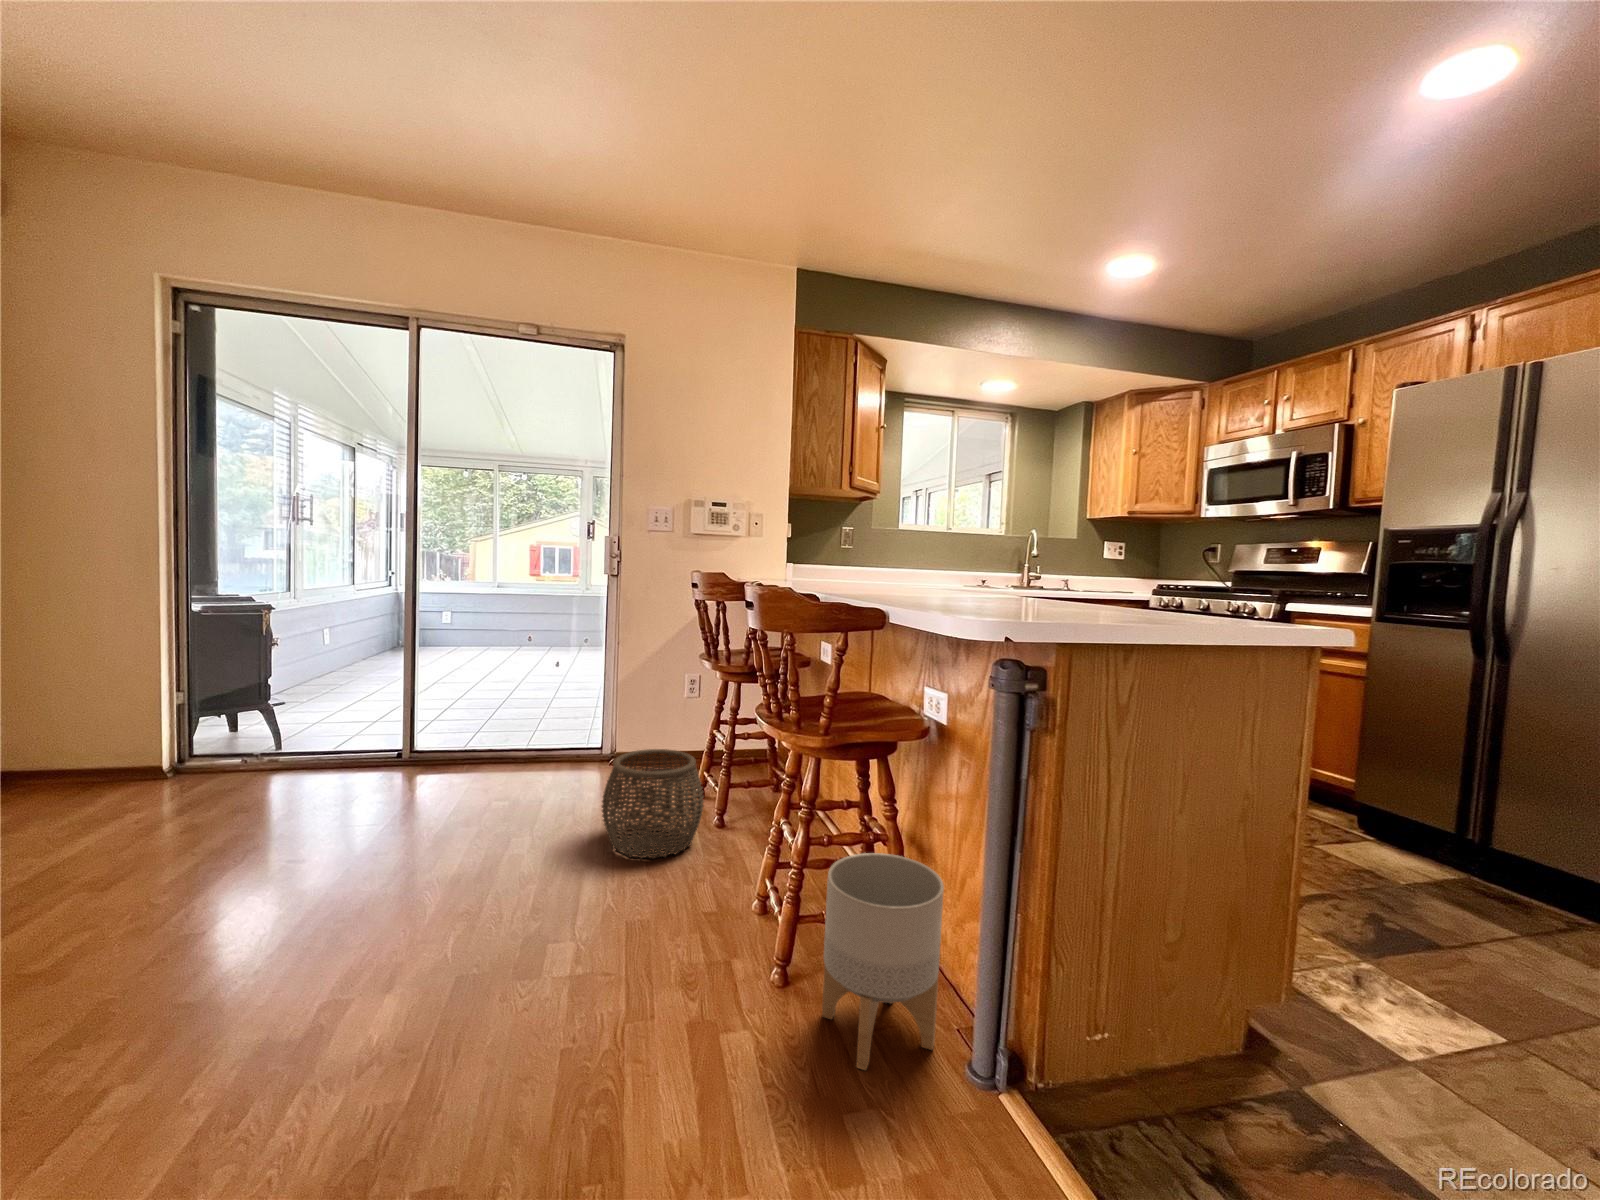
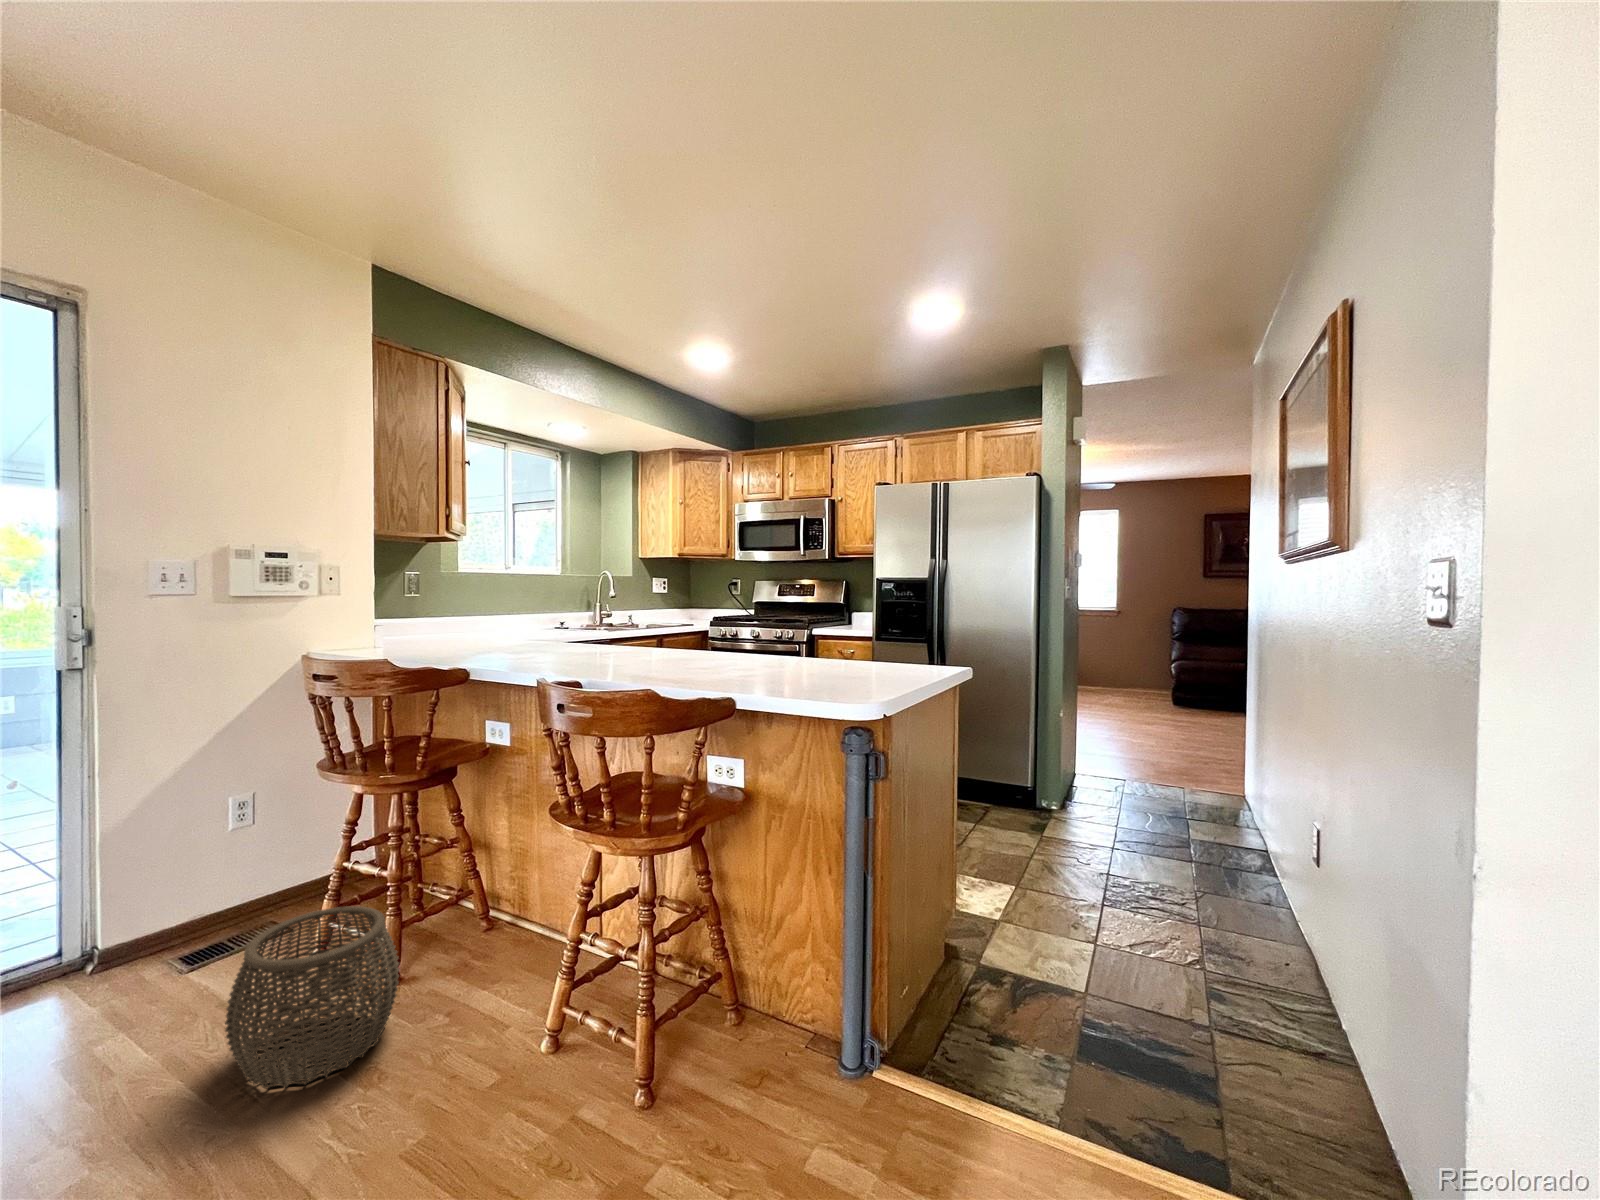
planter: present [822,853,944,1070] -> none [710,918,816,1129]

